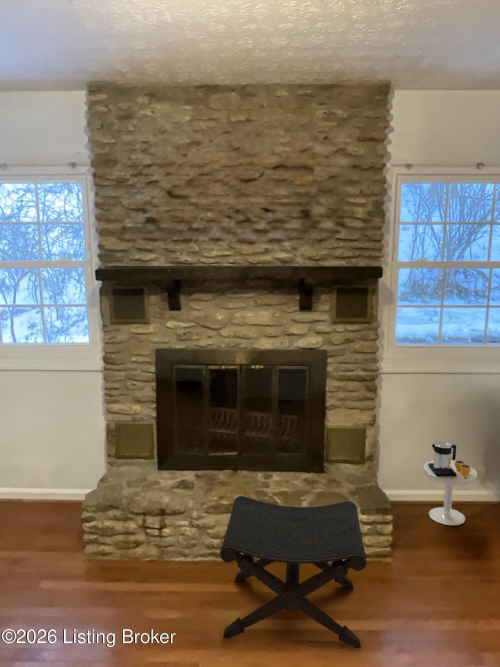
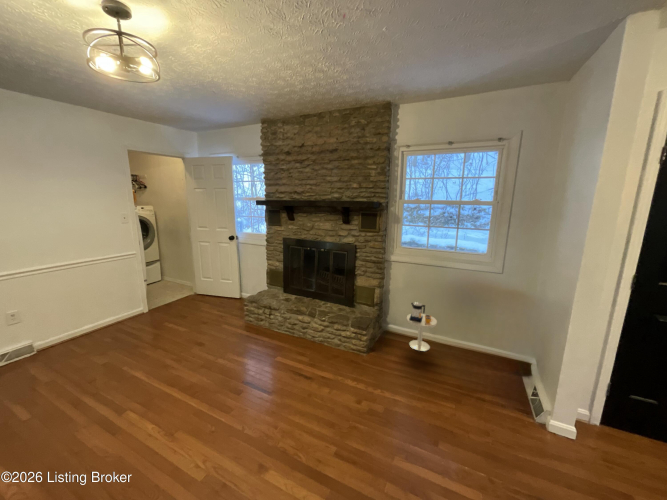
footstool: present [220,496,367,648] -> none [257,305,338,386]

